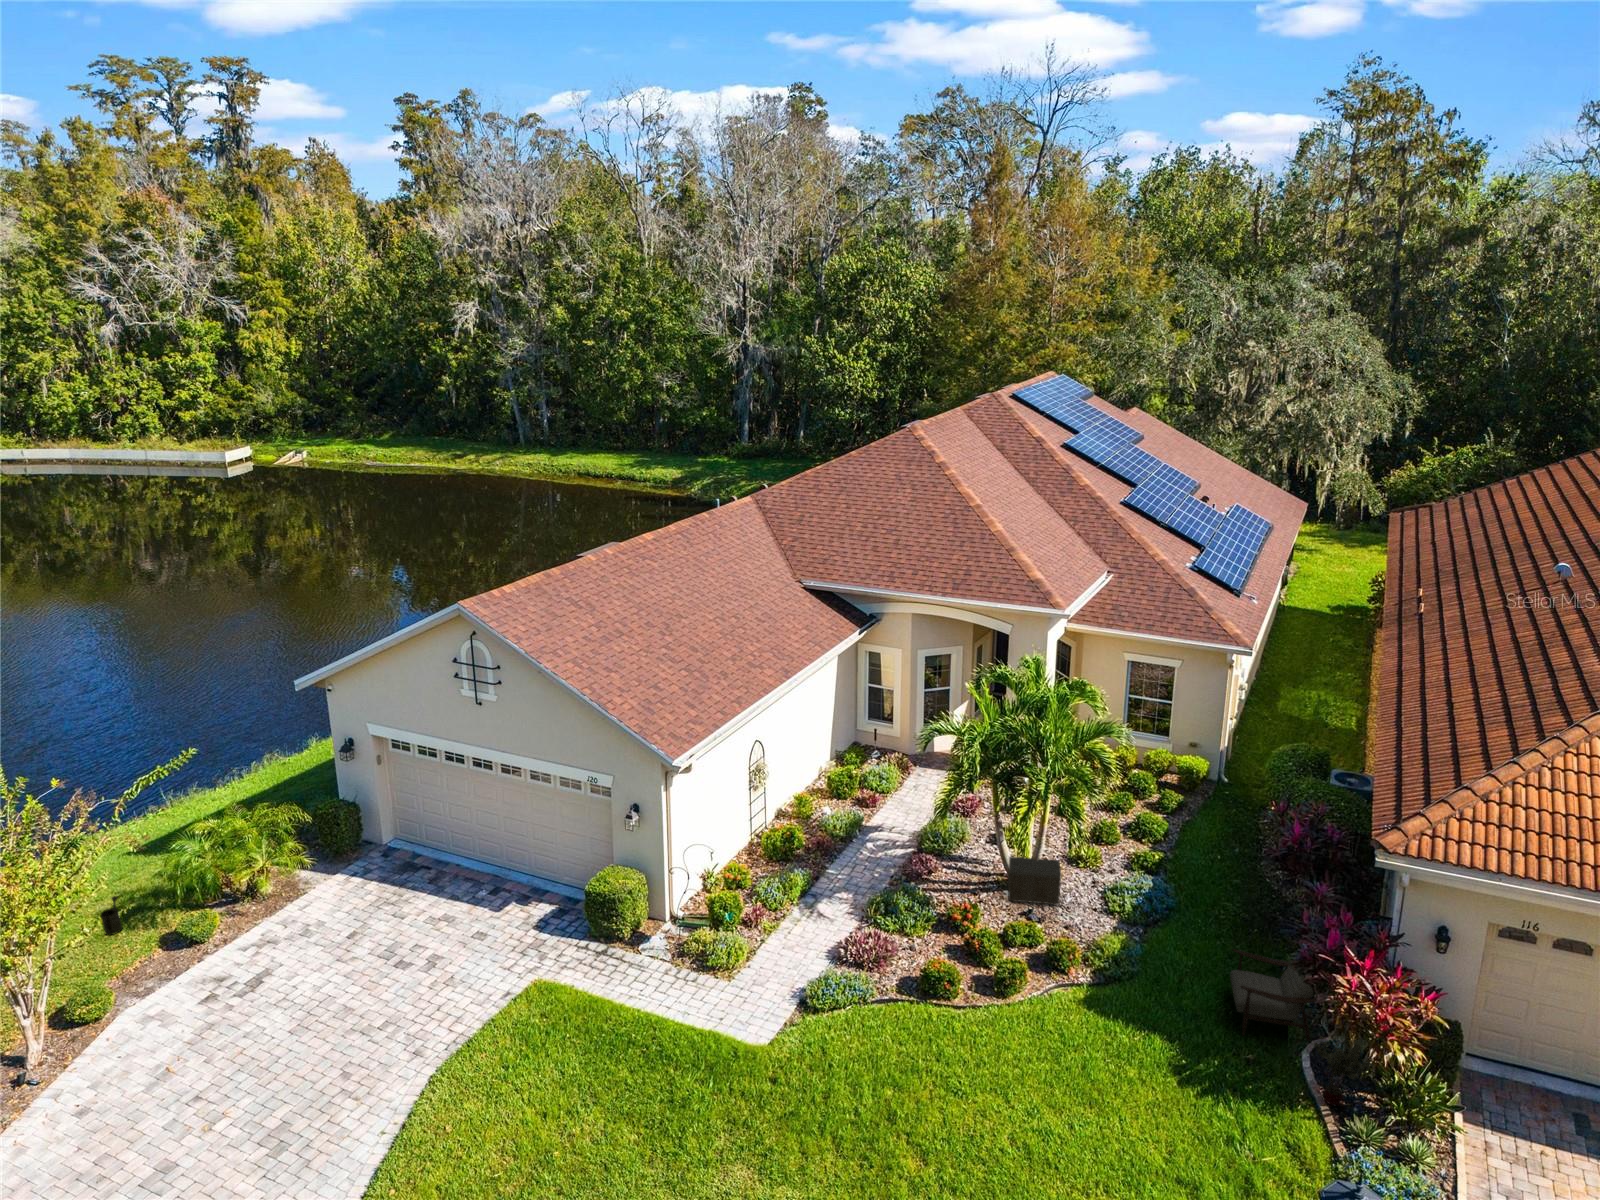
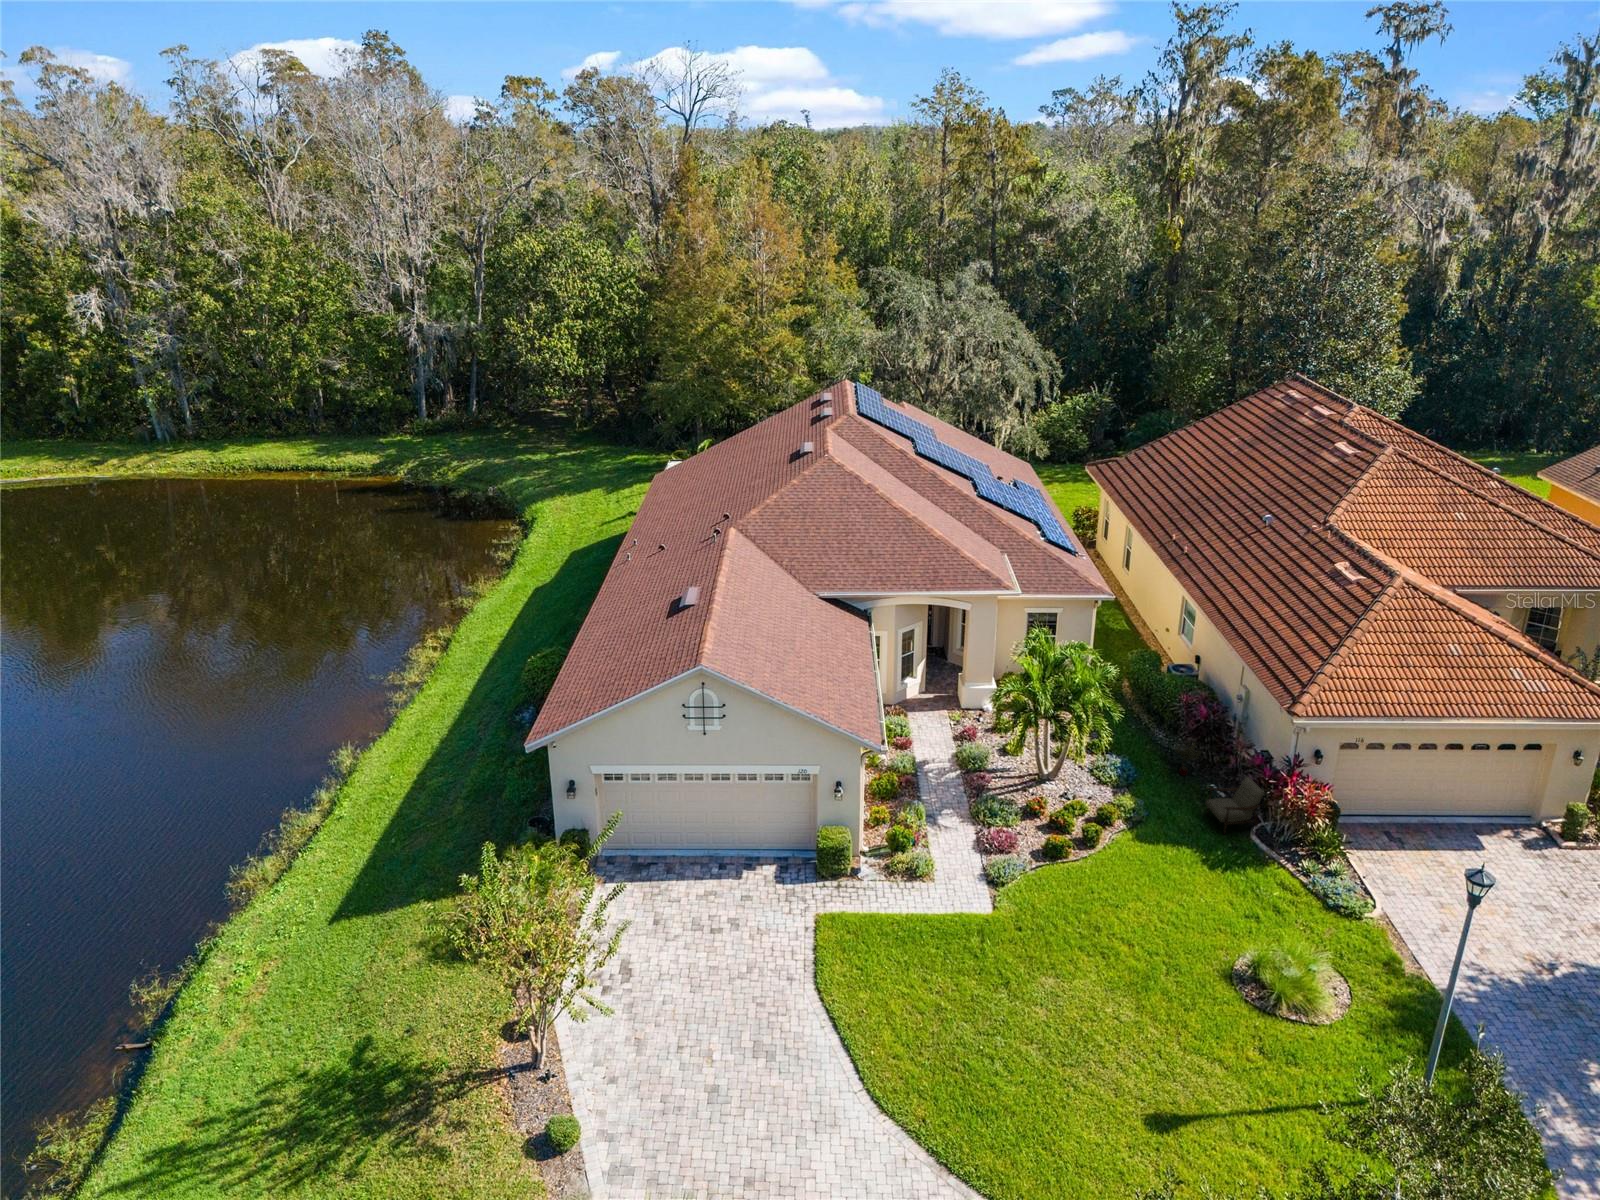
storage bench: present [1008,857,1061,906] -> none [1044,757,1084,790]
watering can: present [100,896,123,935] -> none [445,945,465,976]
potted tree: present [1314,1037,1373,1106] -> present [1174,742,1200,776]

